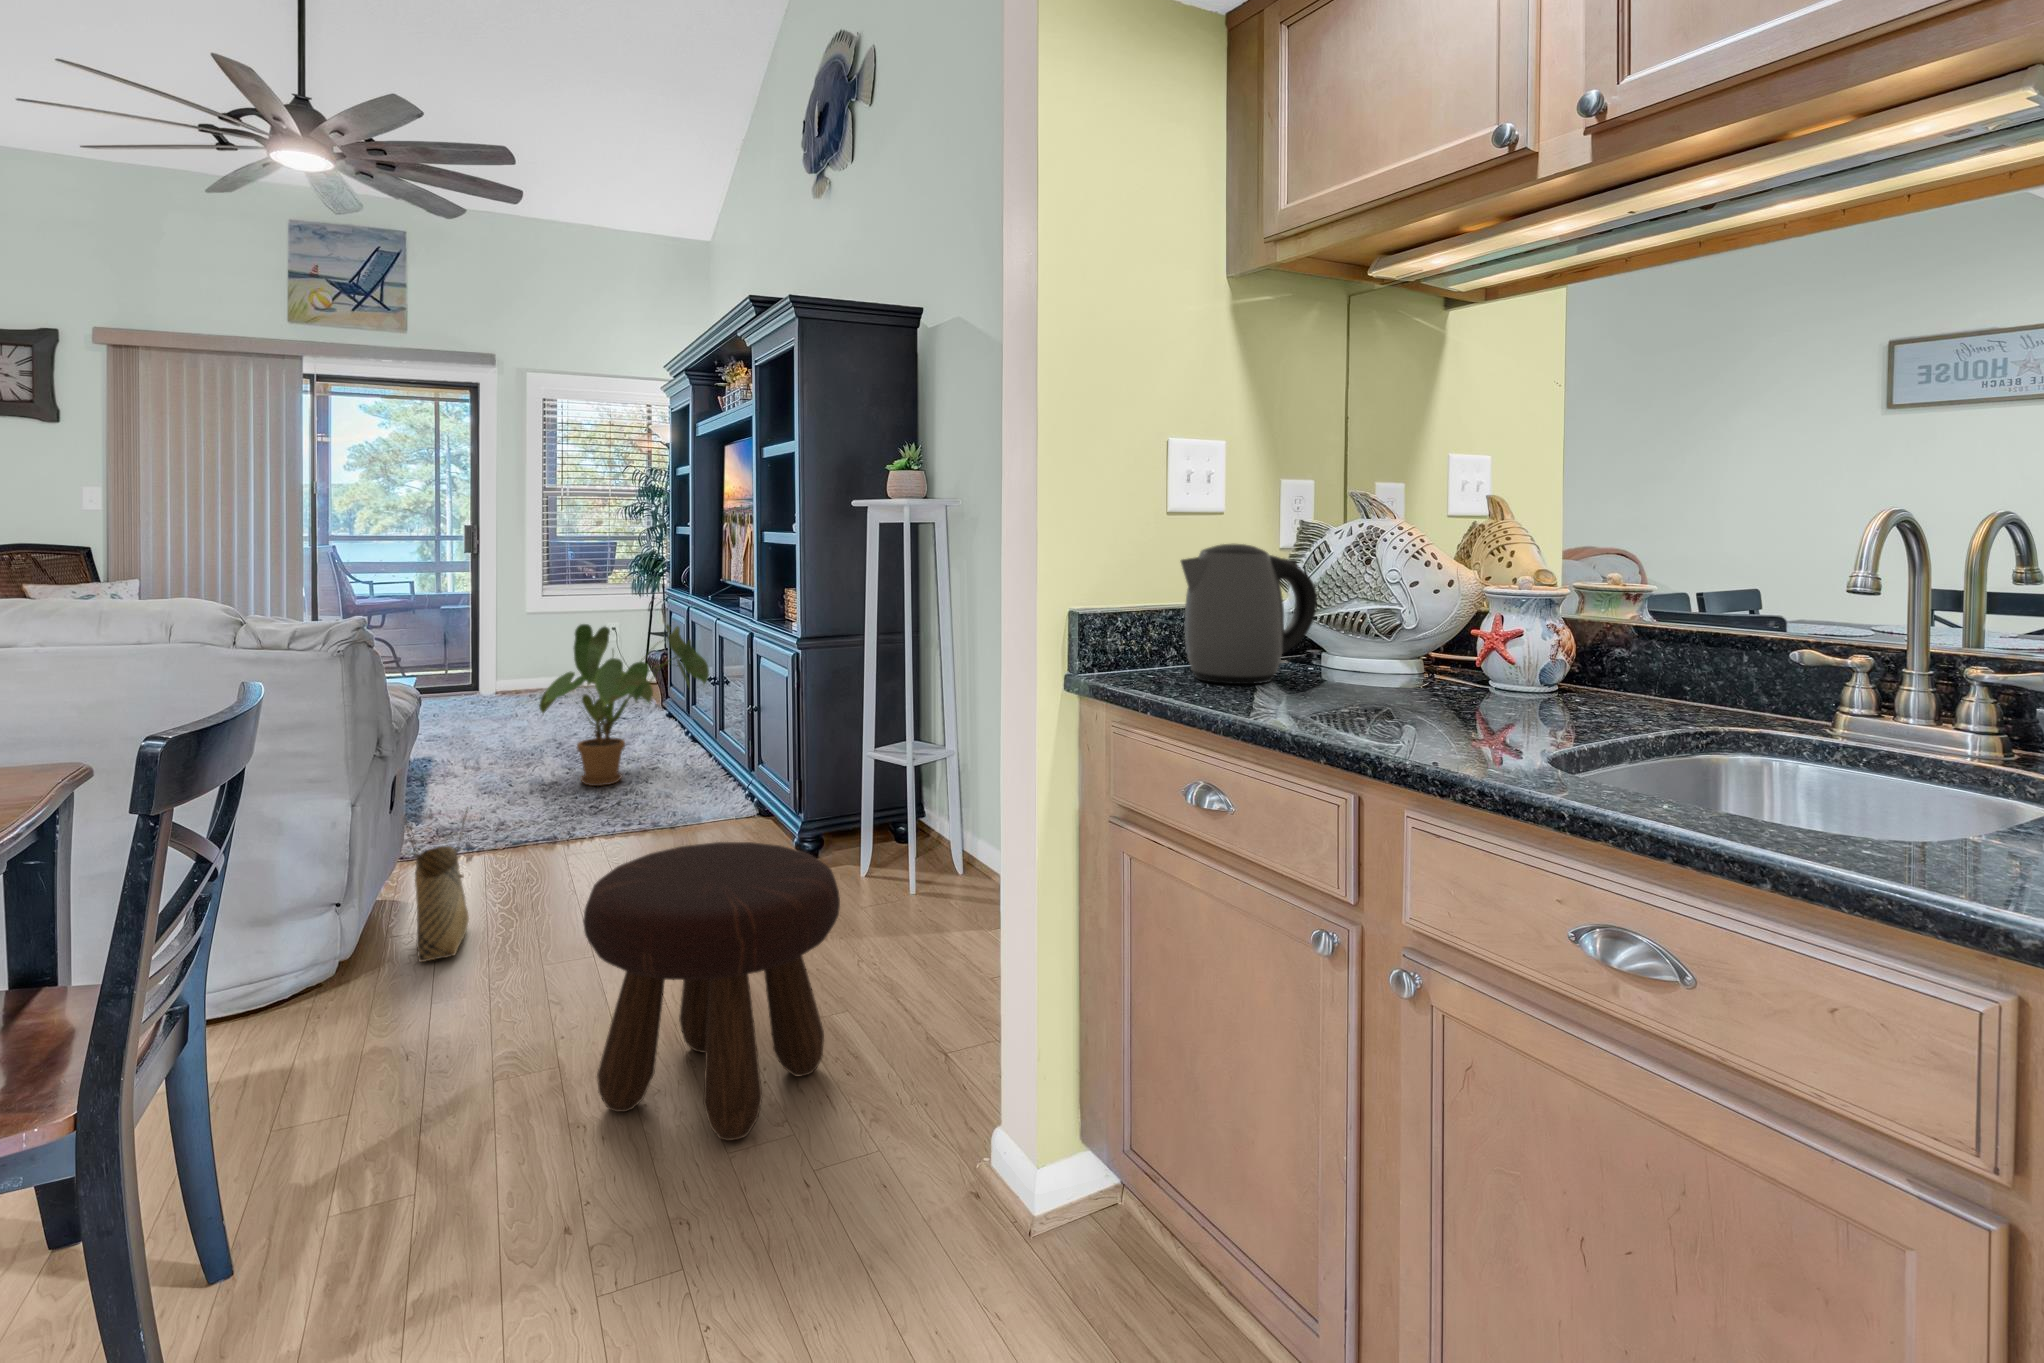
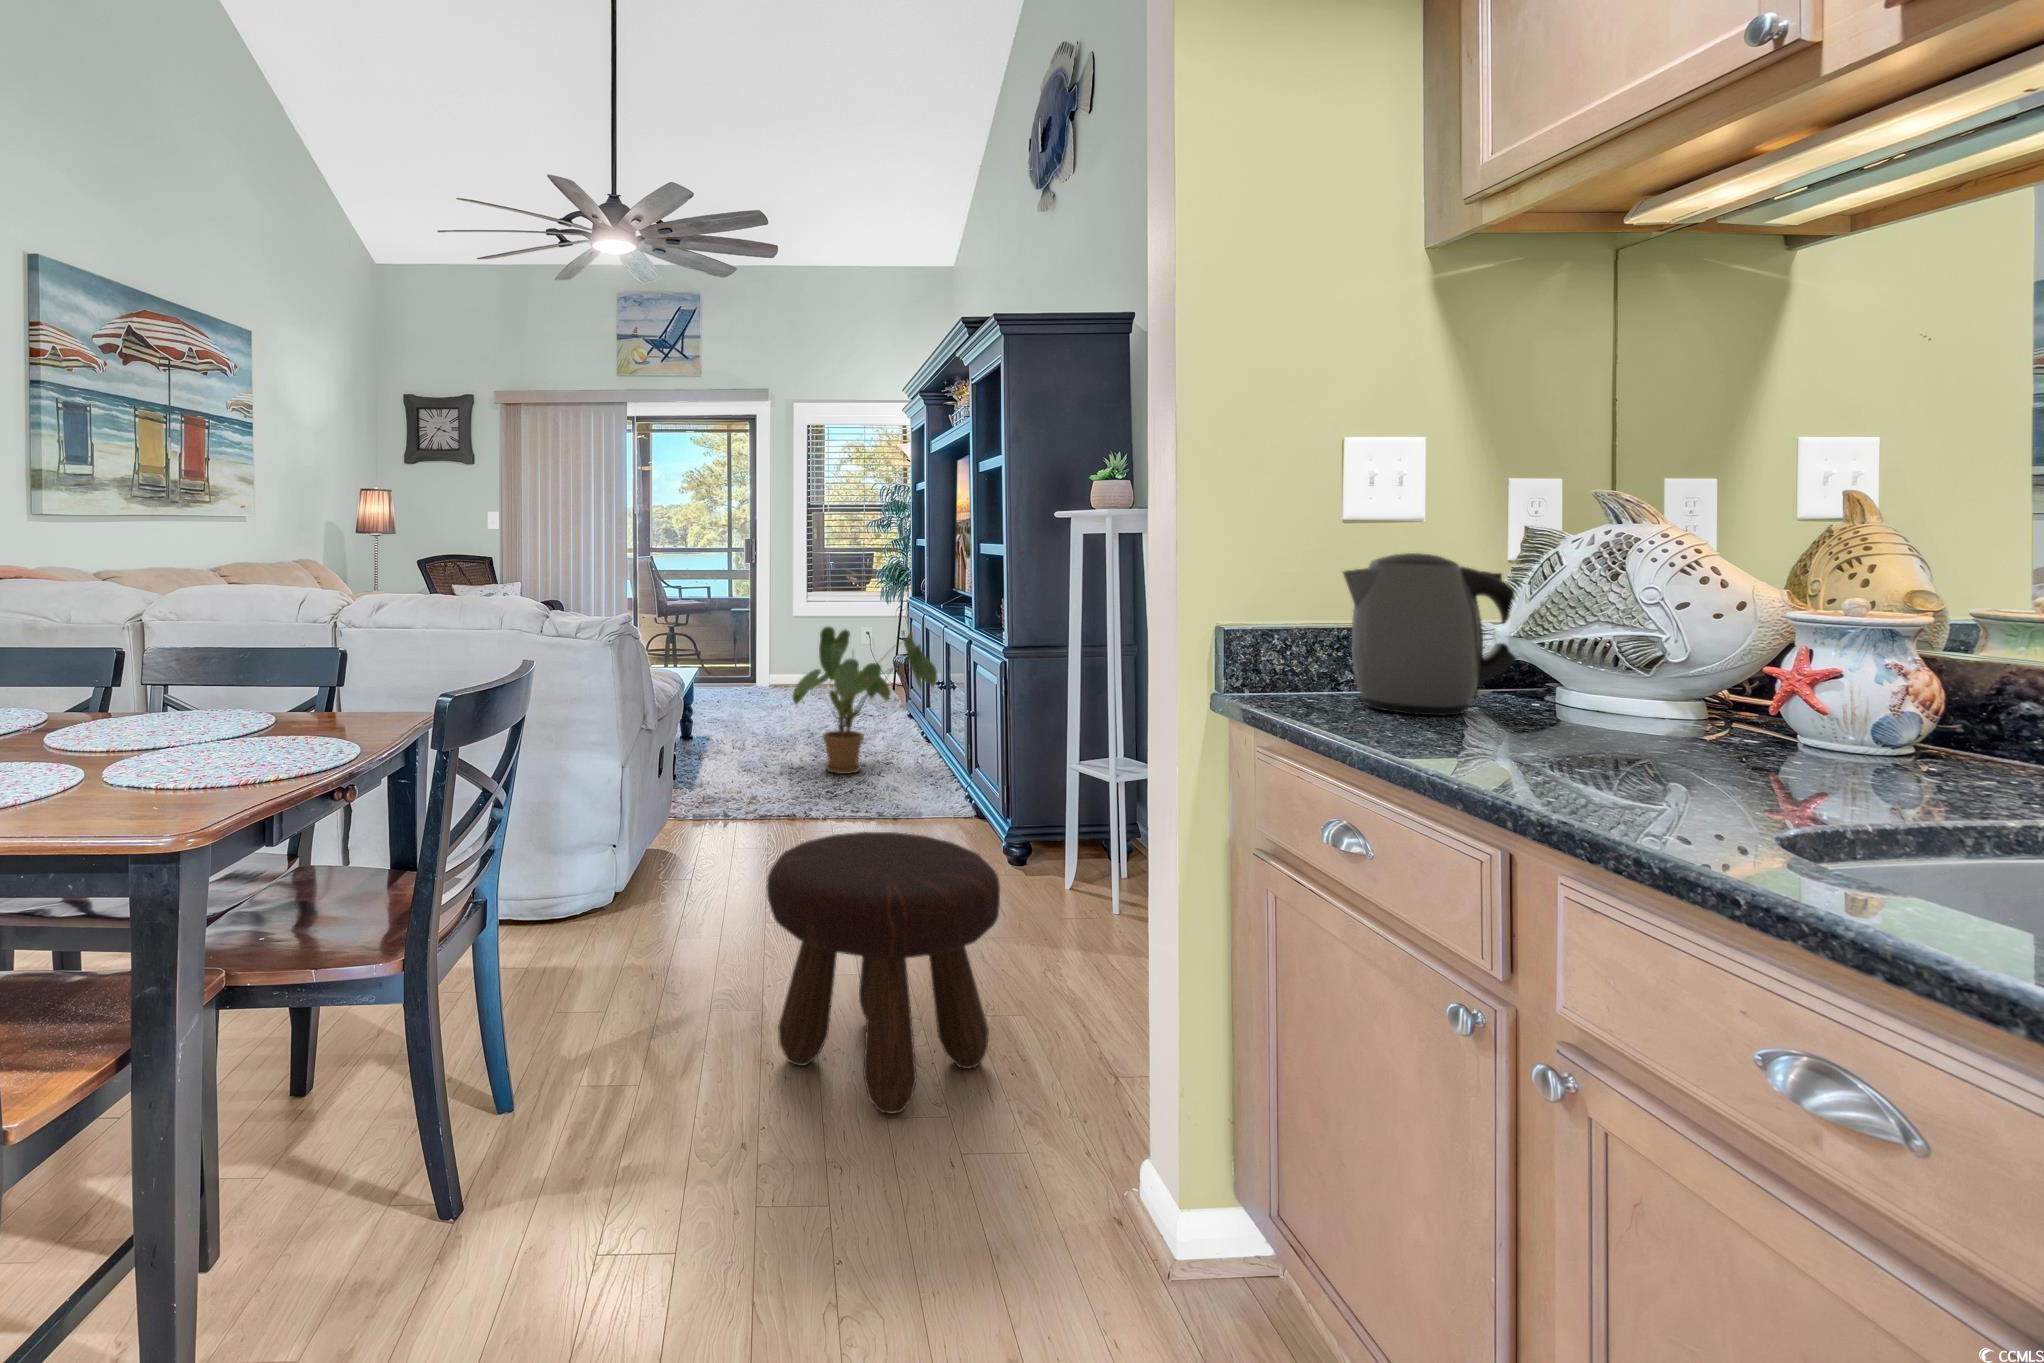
woven basket: present [404,808,469,962] -> none [658,778,710,906]

